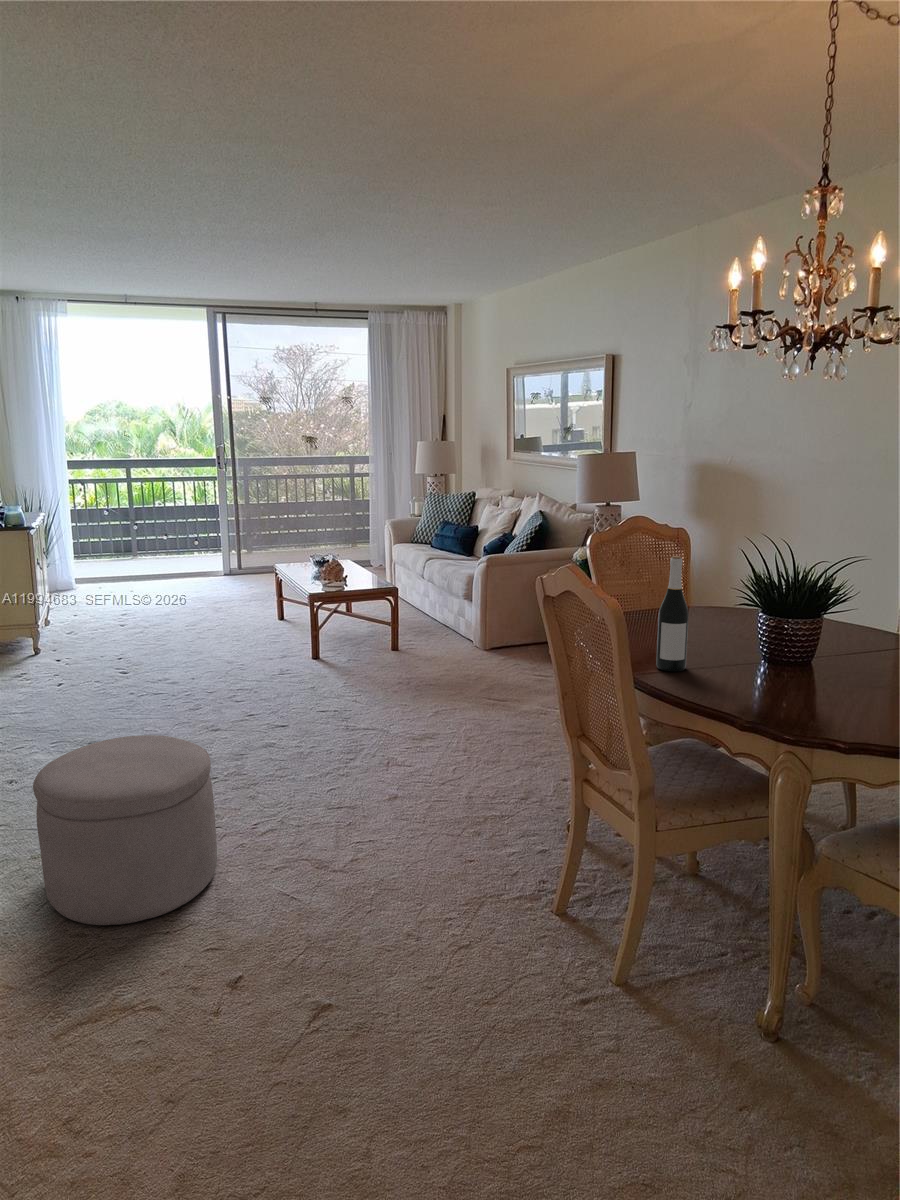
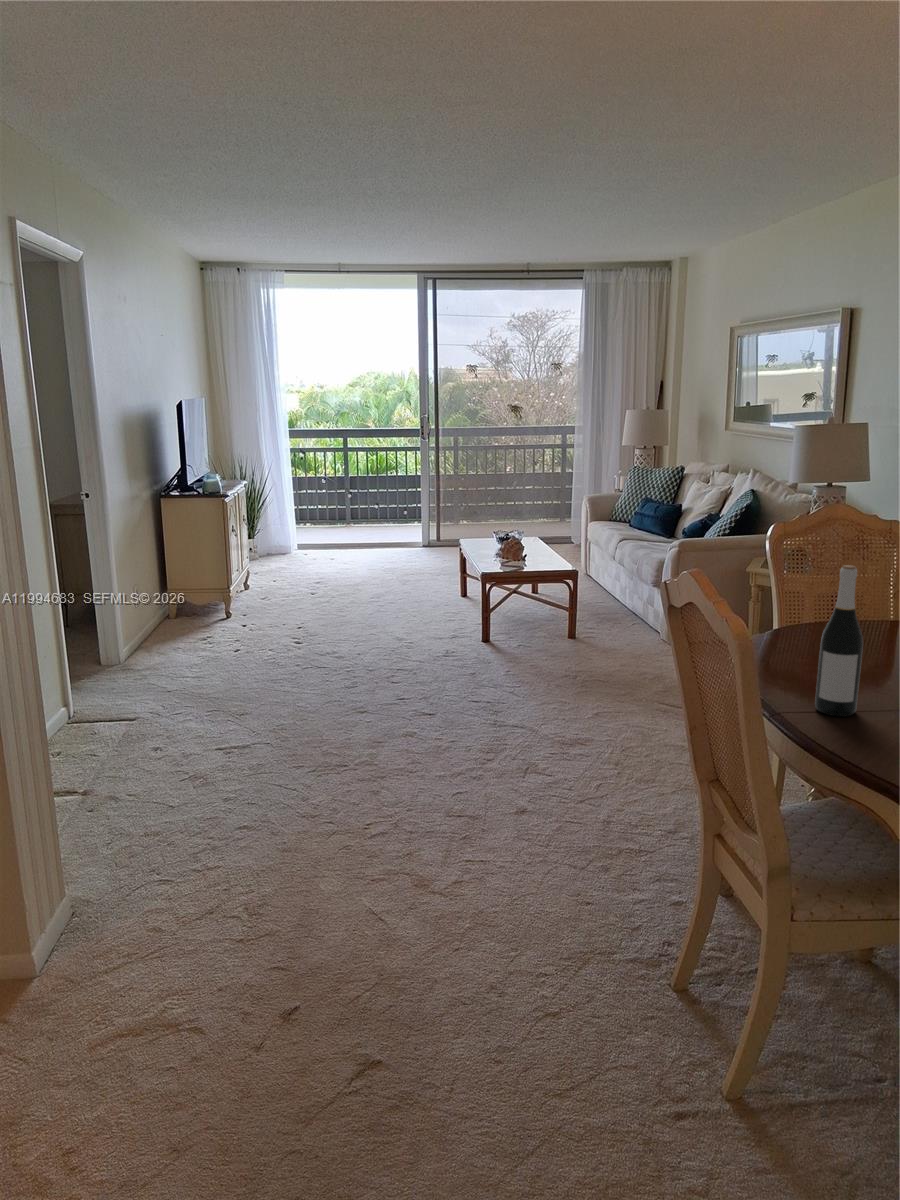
ottoman: present [33,735,217,925] -> none [131,722,314,920]

